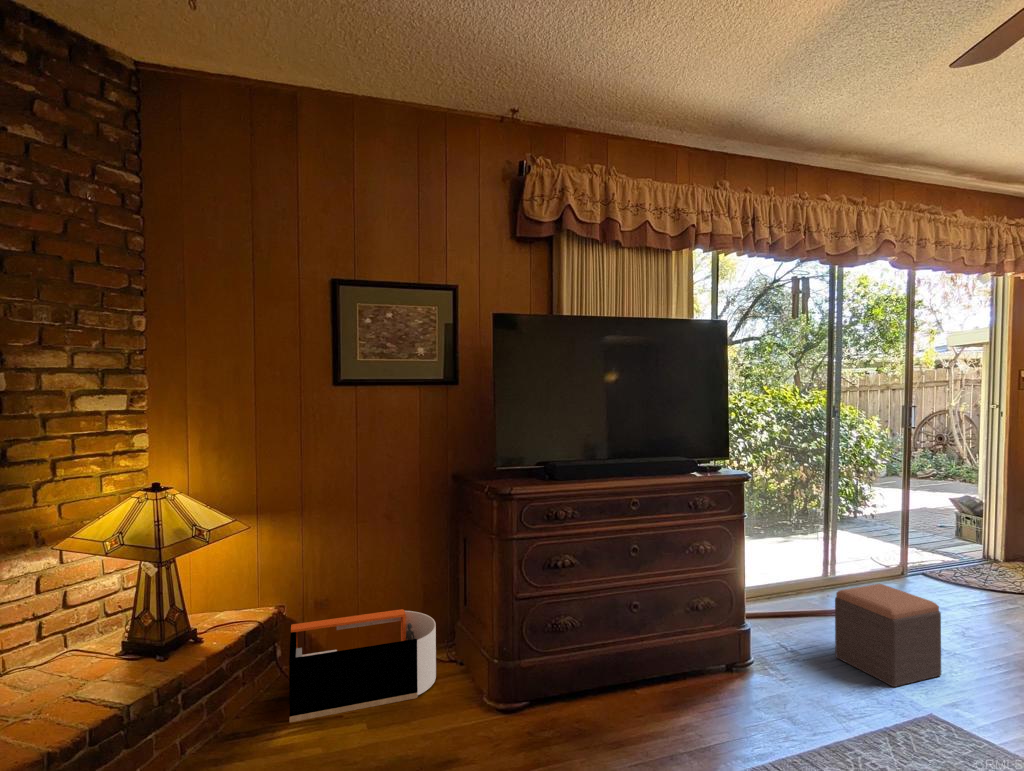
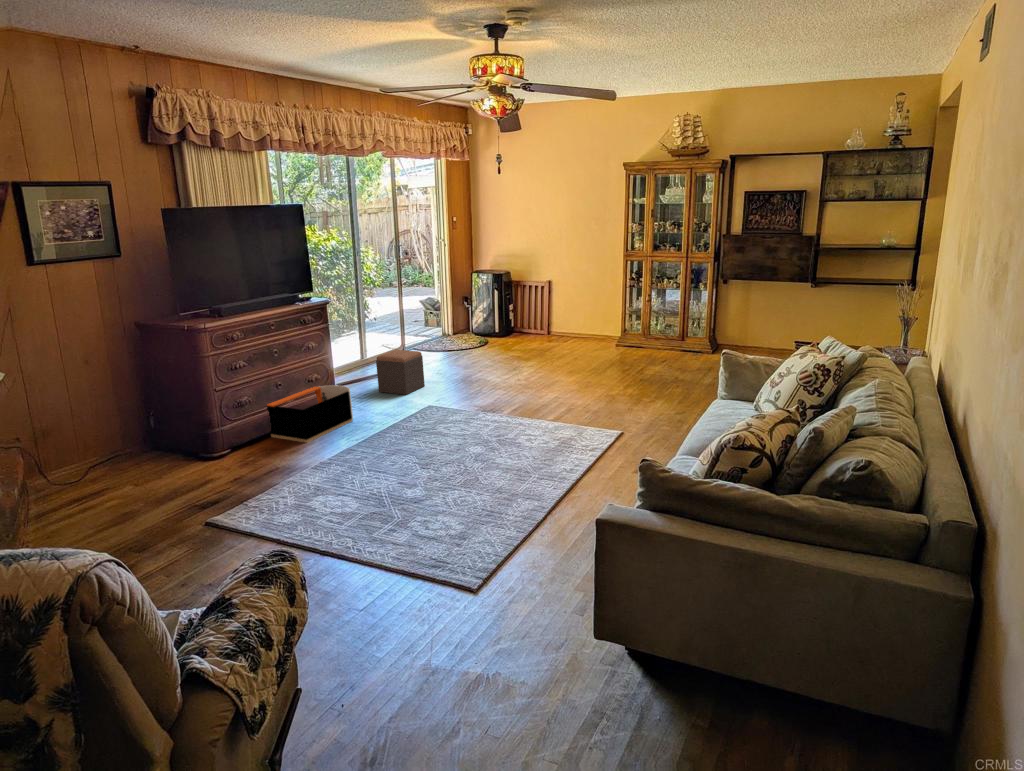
storage bin: present [289,609,436,722] -> present [267,385,353,443]

